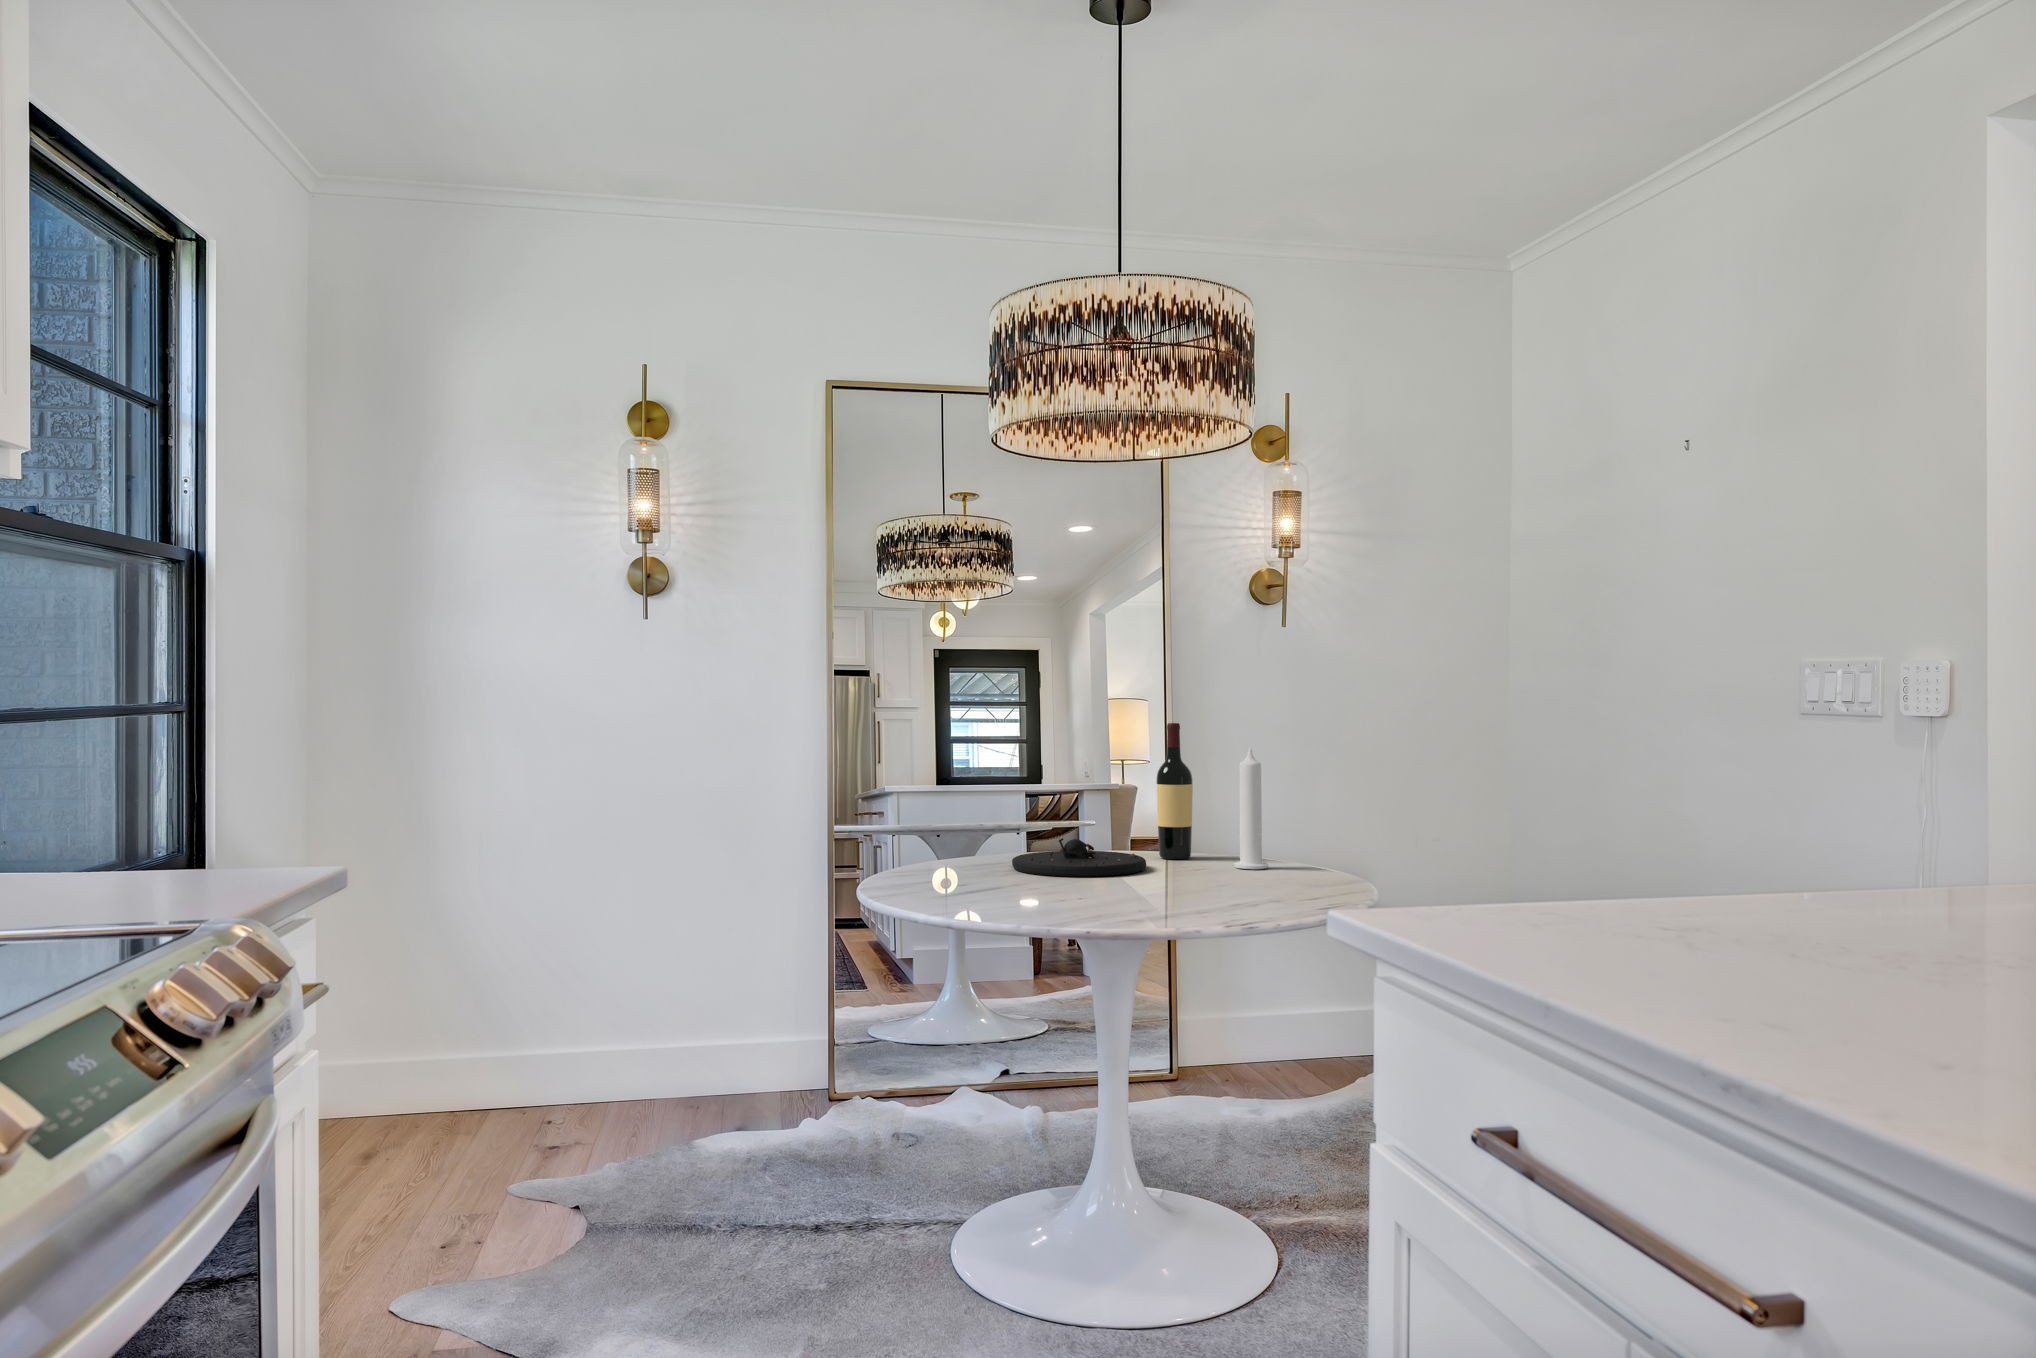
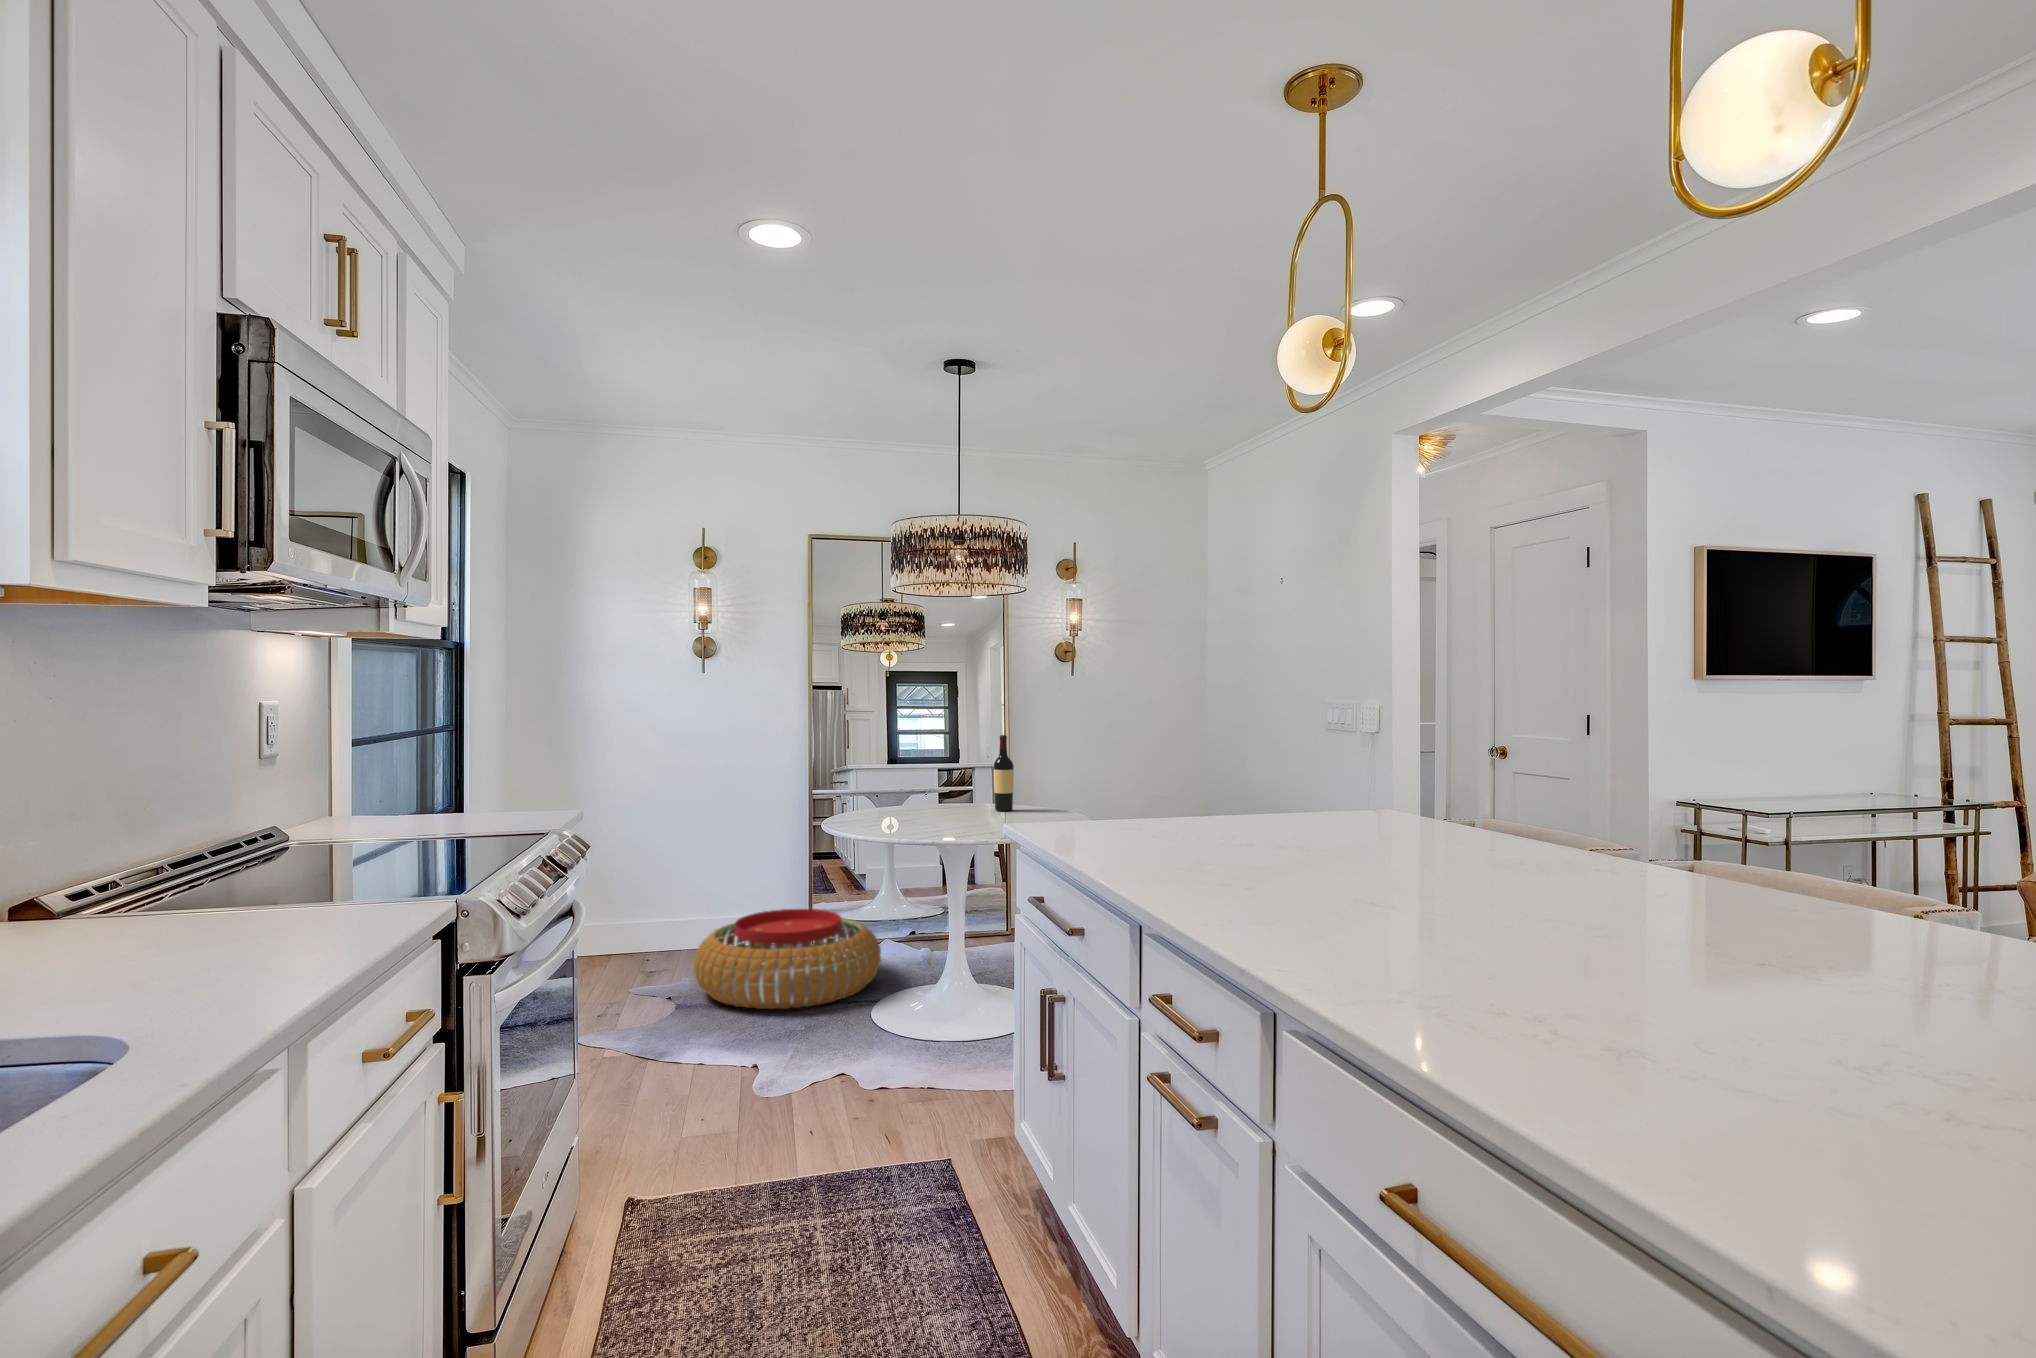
candle: present [1234,748,1268,869] -> none [1031,751,1049,817]
plate: present [1012,838,1146,877] -> none [908,800,982,821]
pouf: none [618,1034,960,1235] -> present [694,909,881,1009]

